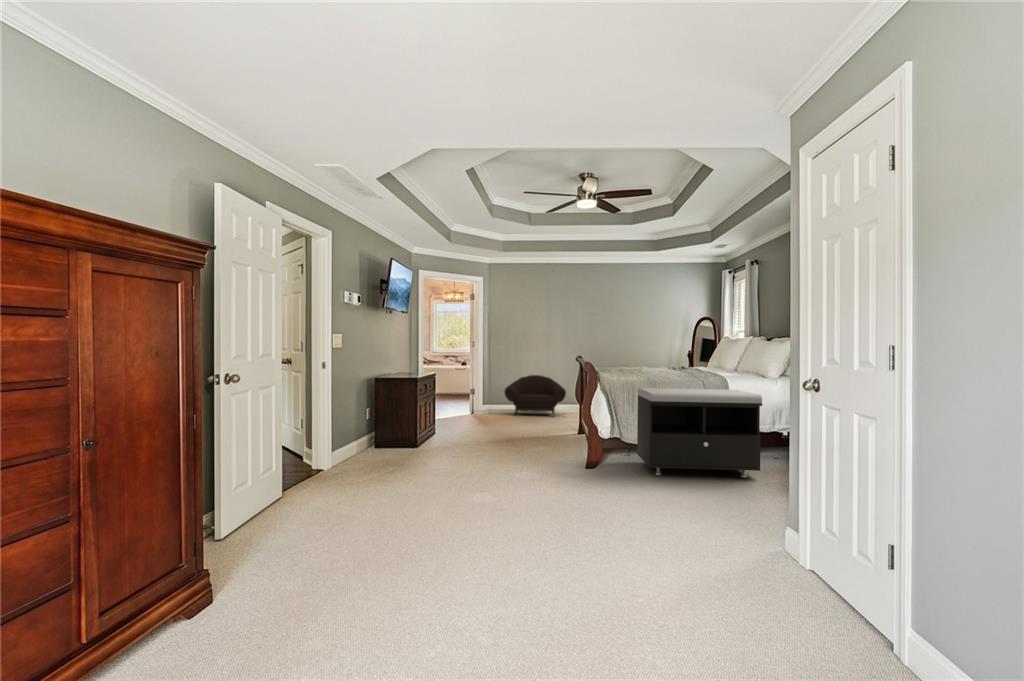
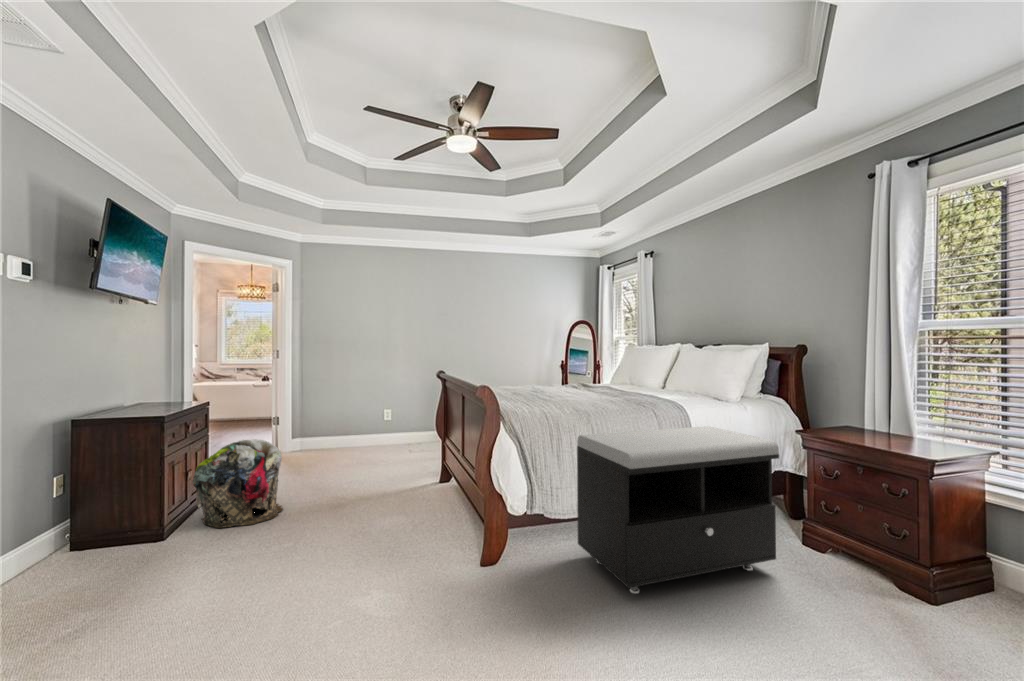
armchair: present [504,375,566,416] -> none [330,397,420,460]
laundry basket: none [431,389,477,435] -> present [193,439,283,528]

